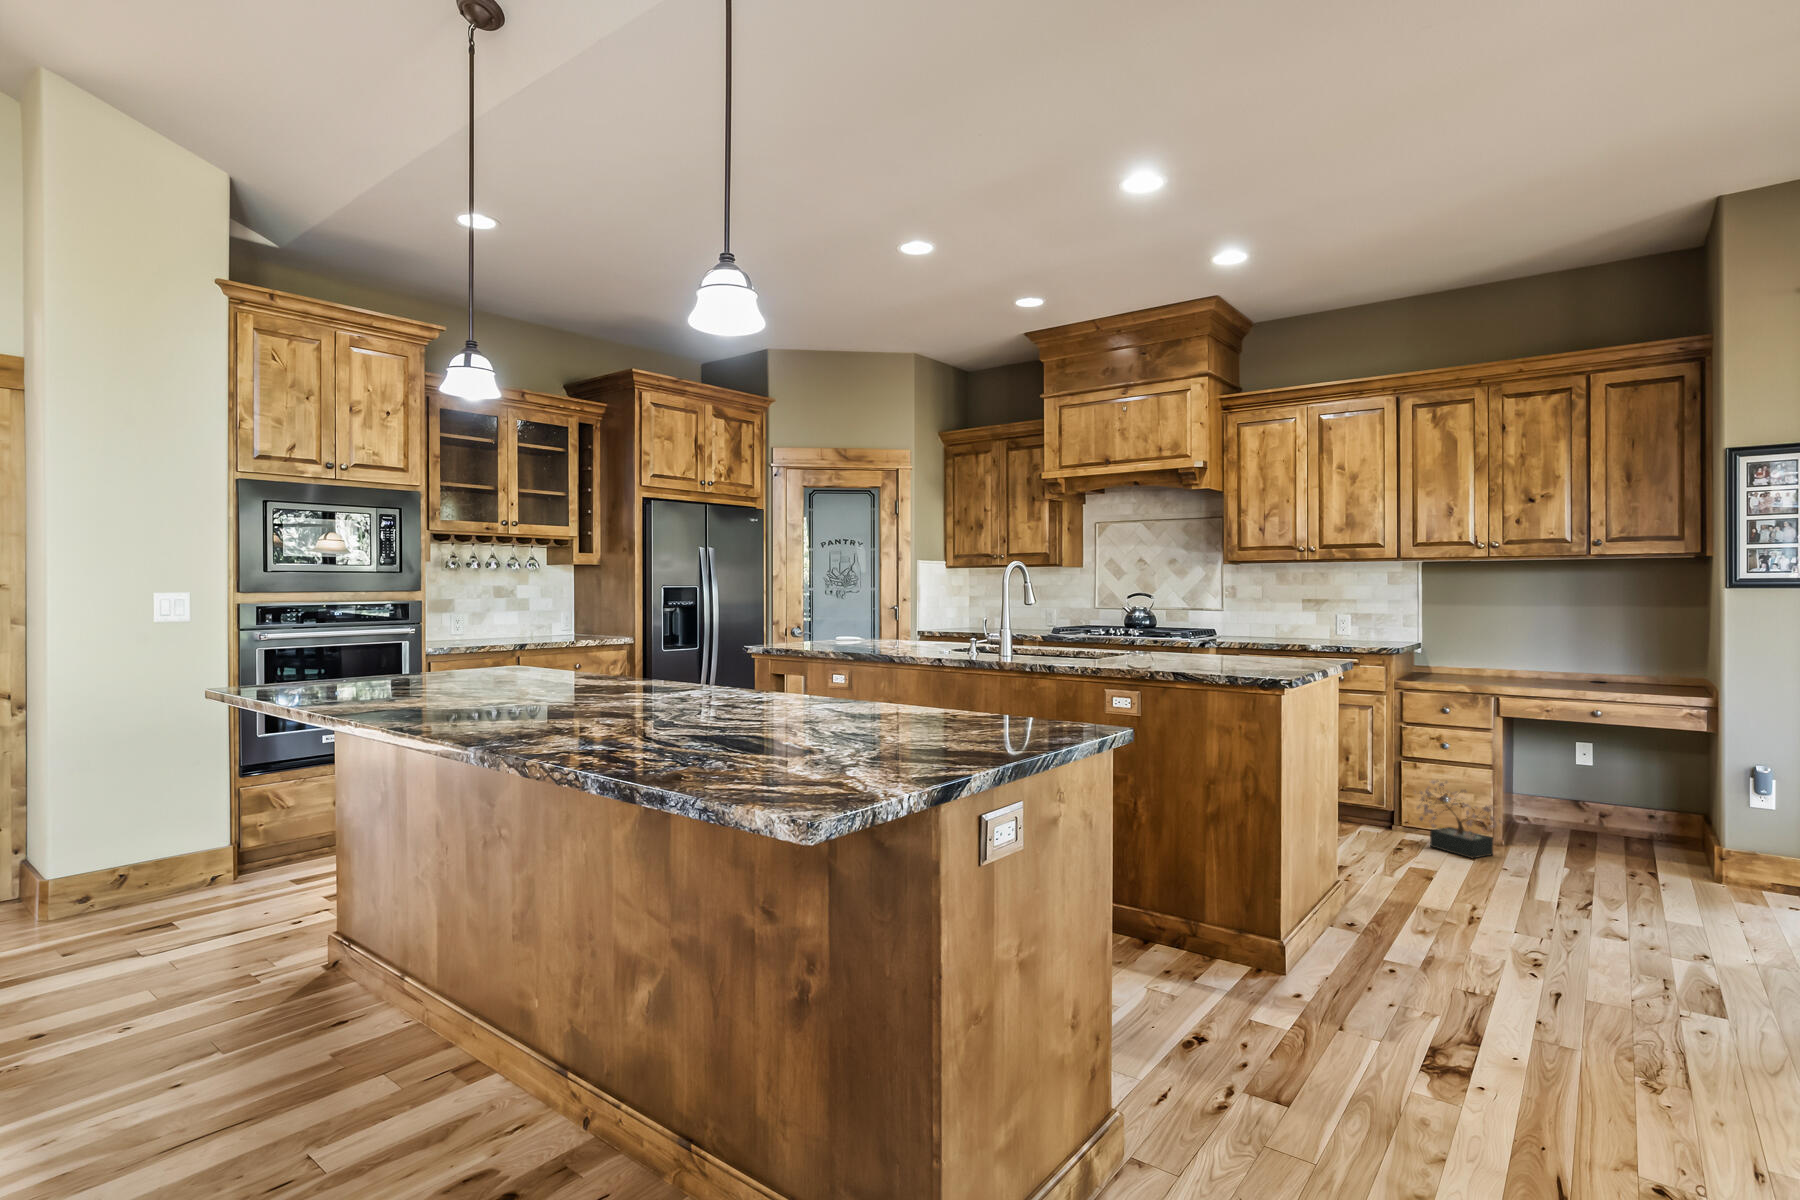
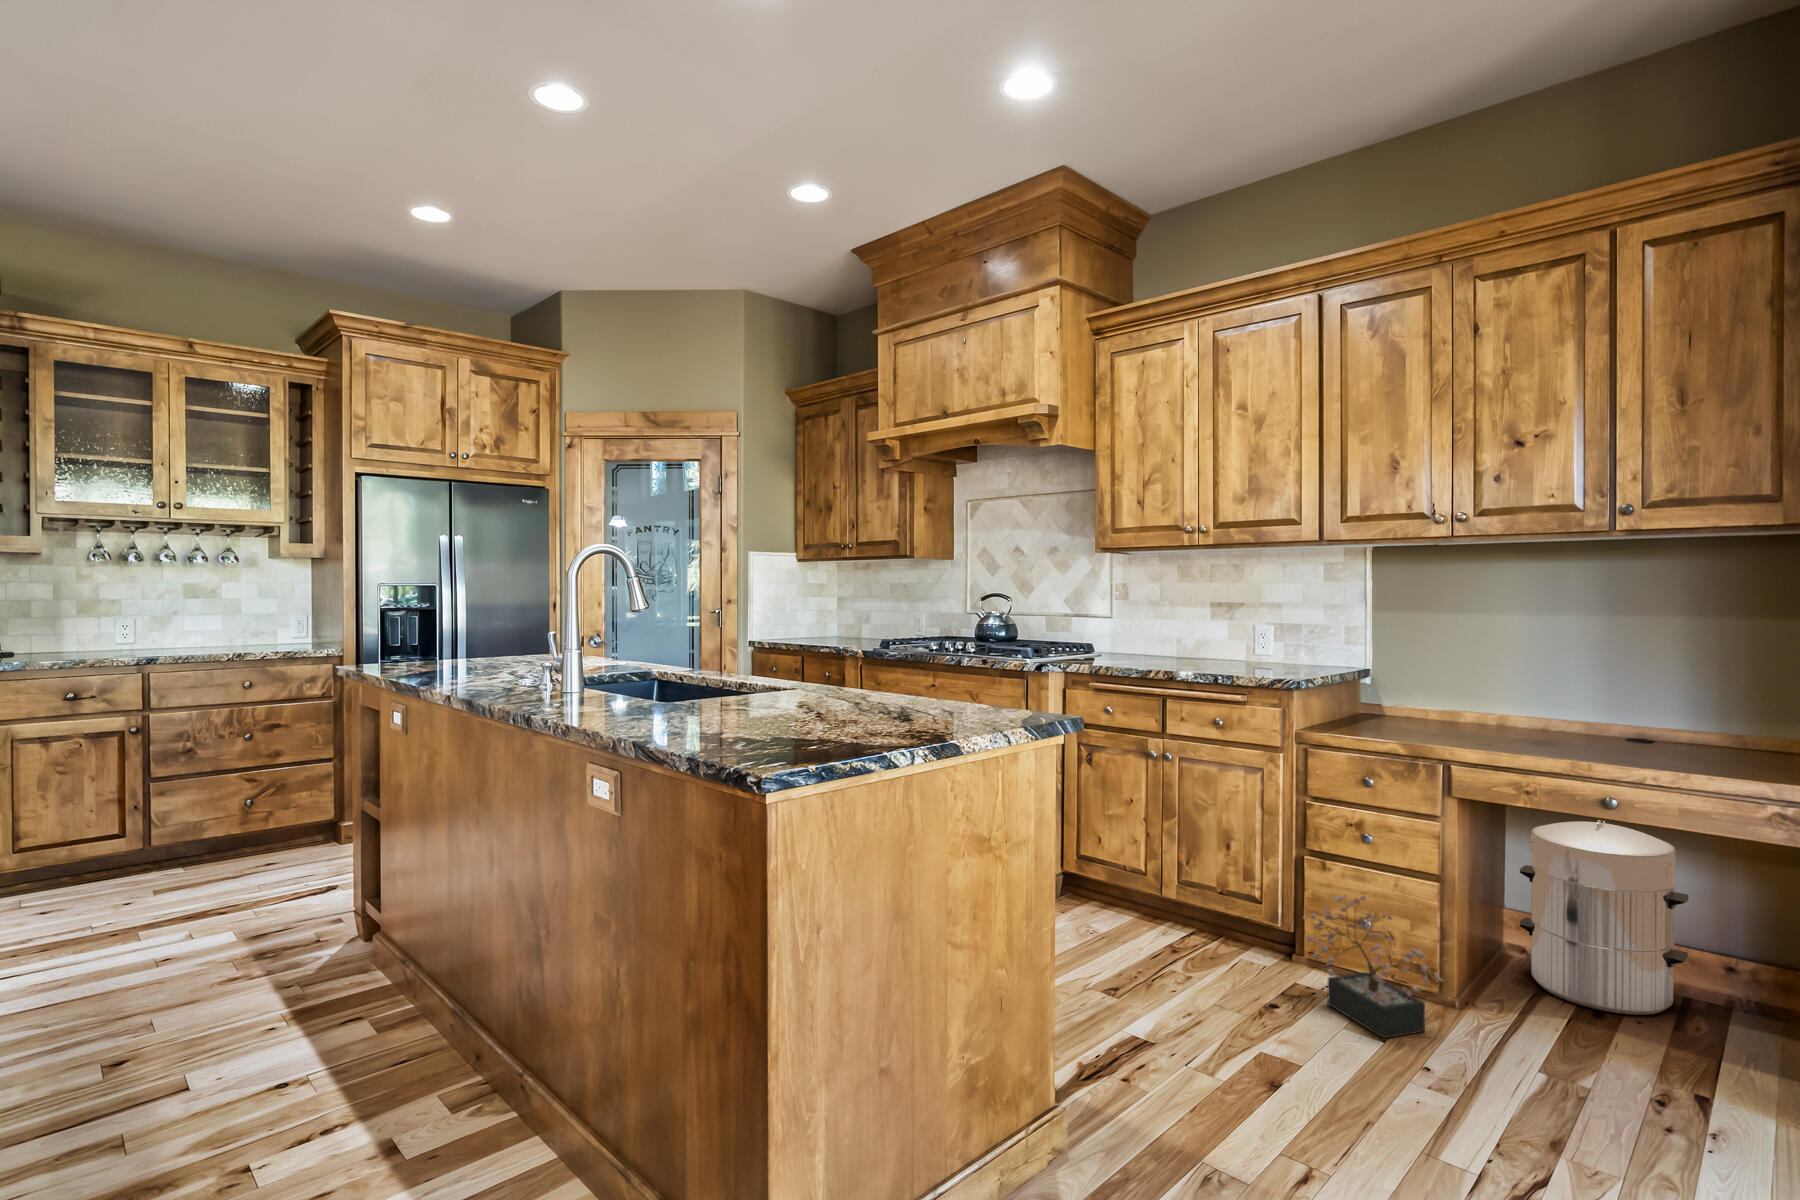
waste bin: none [1530,729,1631,843] -> present [1520,820,1688,1015]

